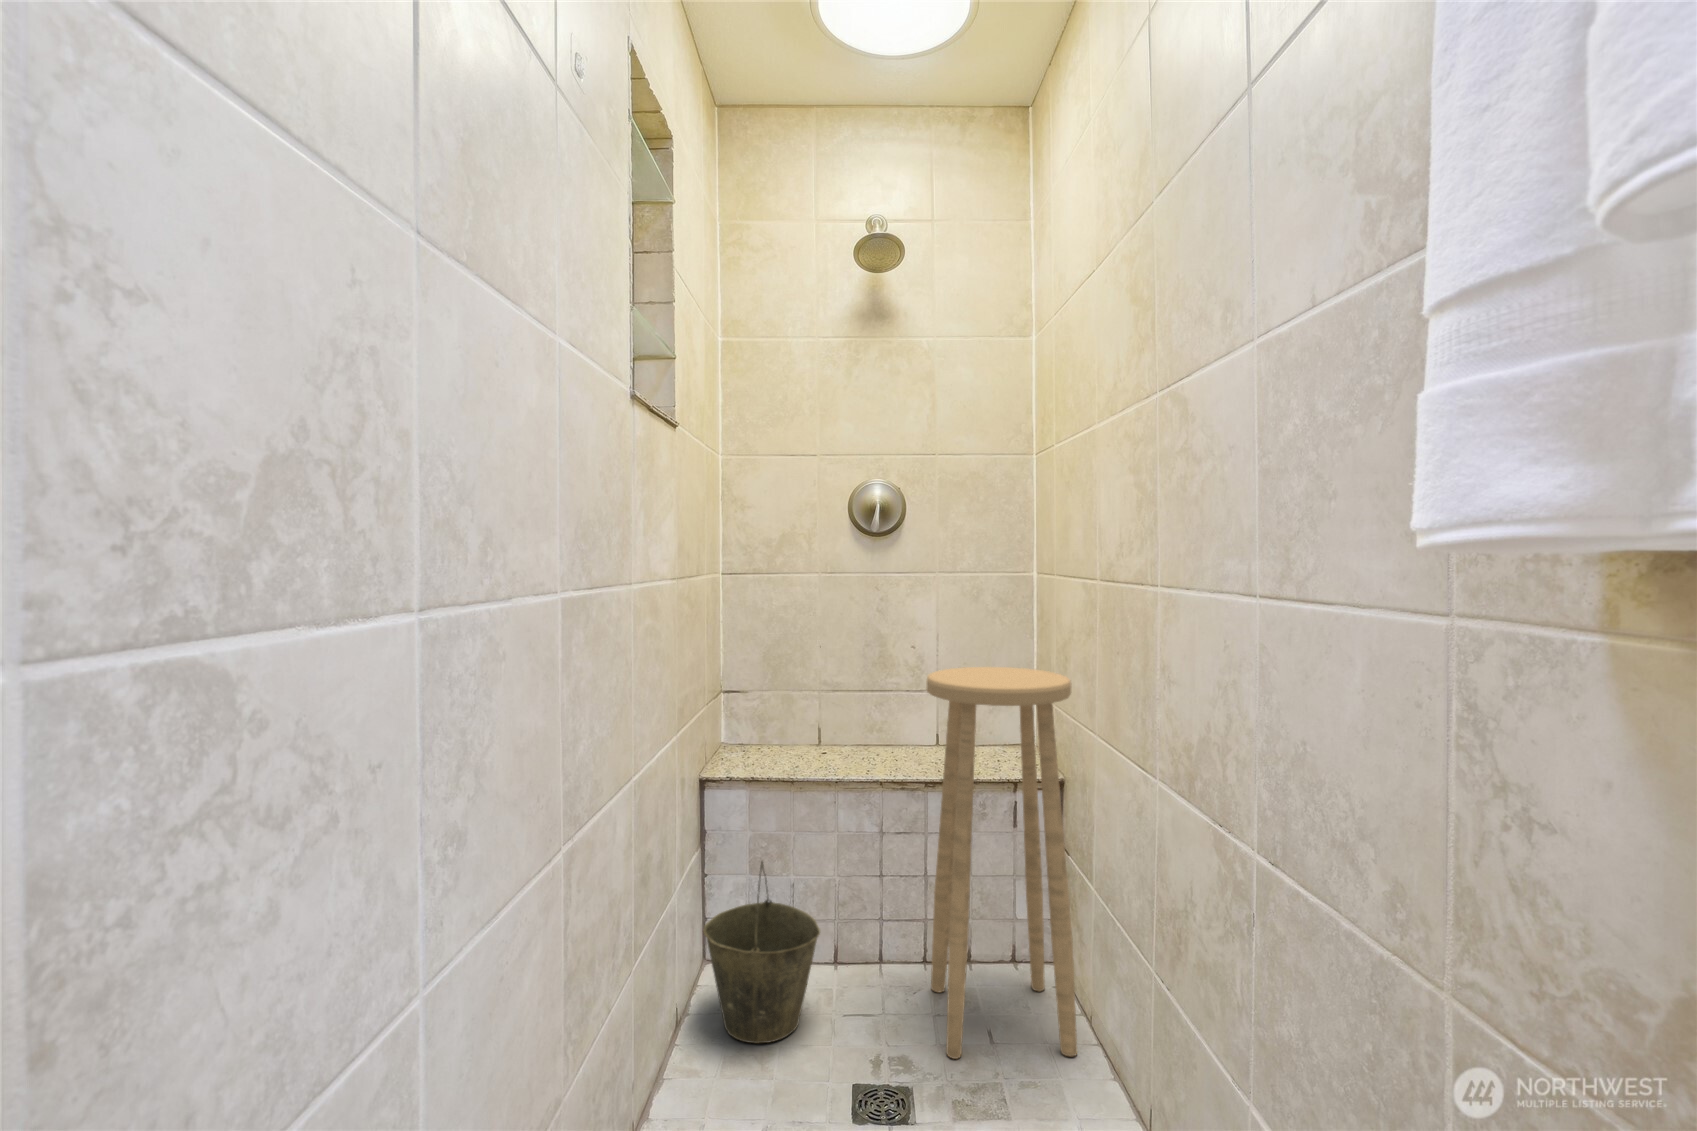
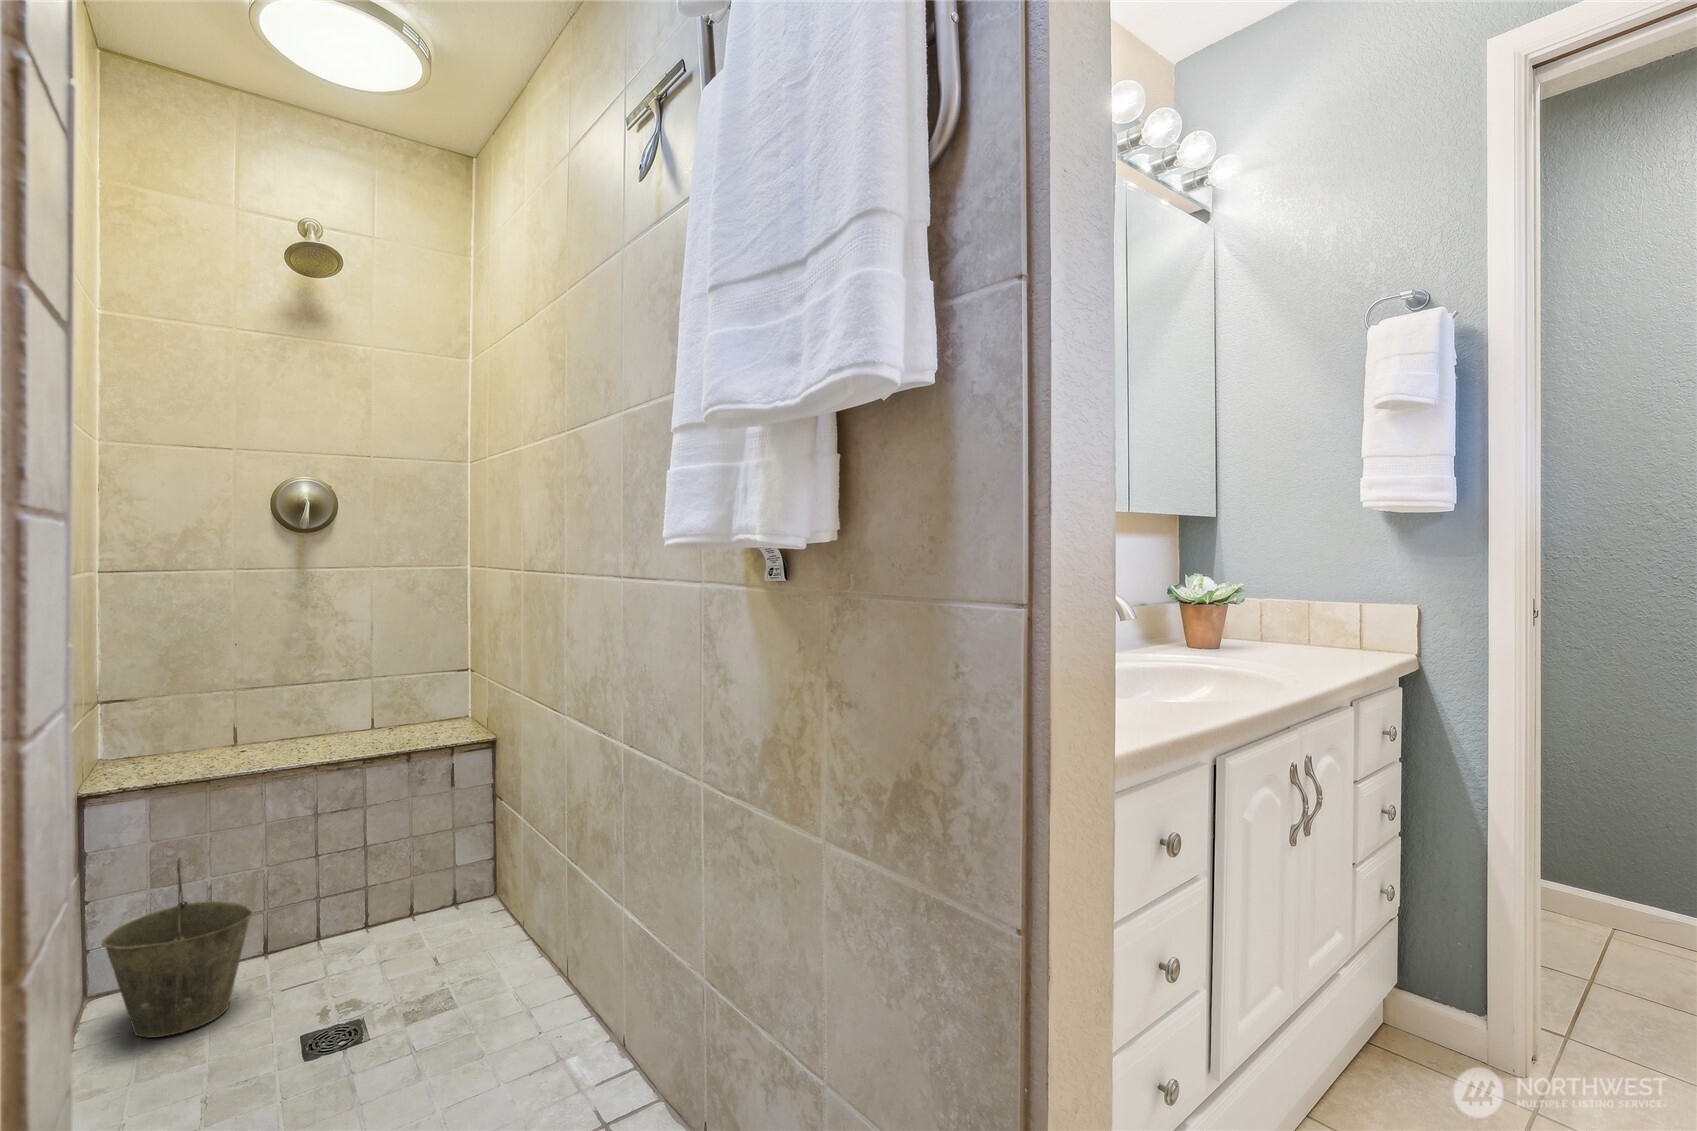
stool: present [927,667,1077,1059] -> none [366,647,510,981]

